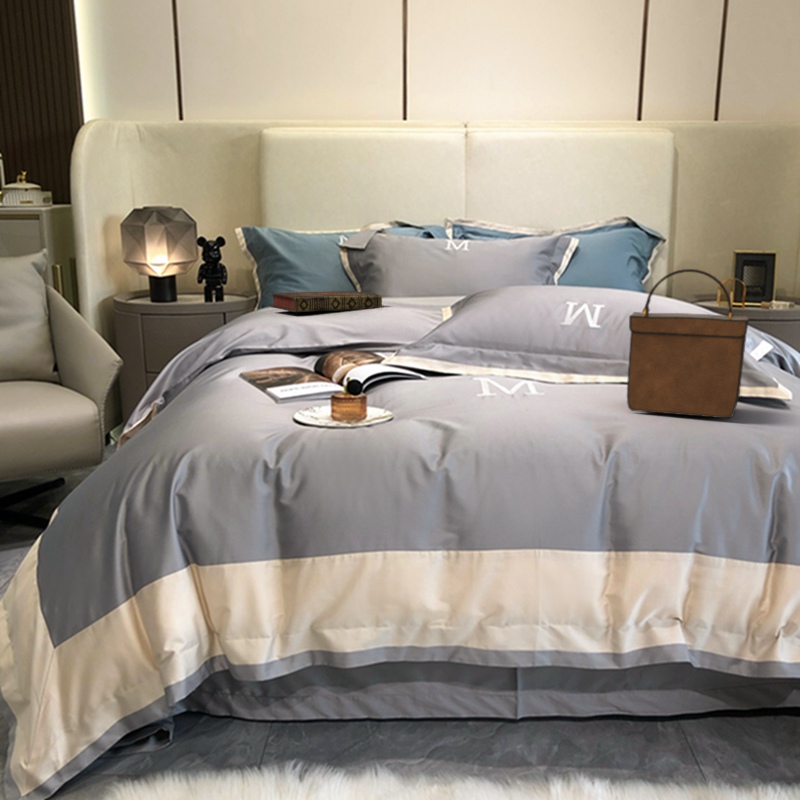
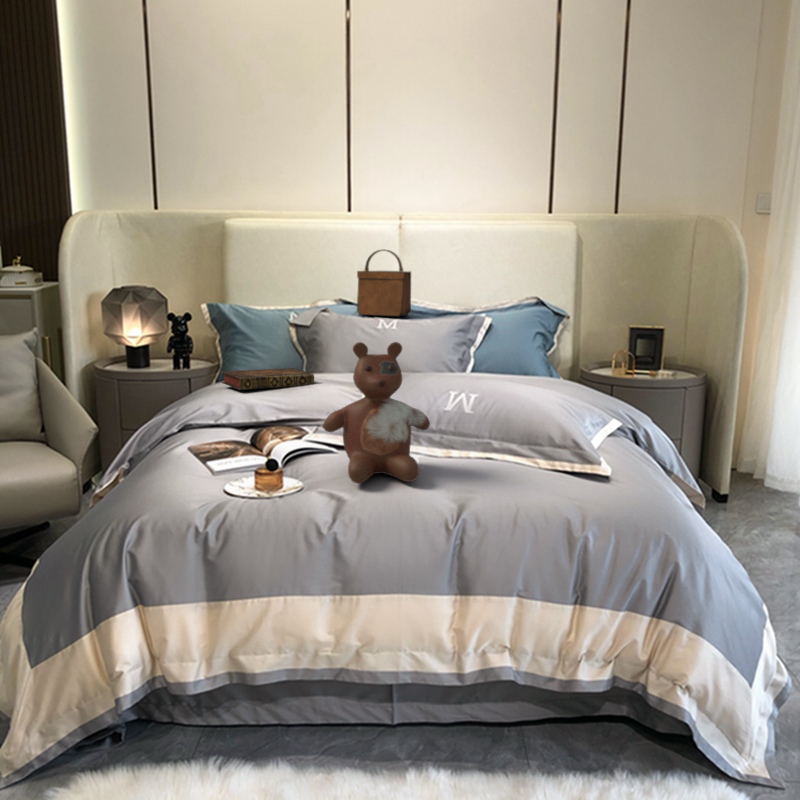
stuffed bear: none [419,229,554,409] -> present [323,342,430,483]
handbag: present [627,269,748,418] -> present [357,250,411,317]

